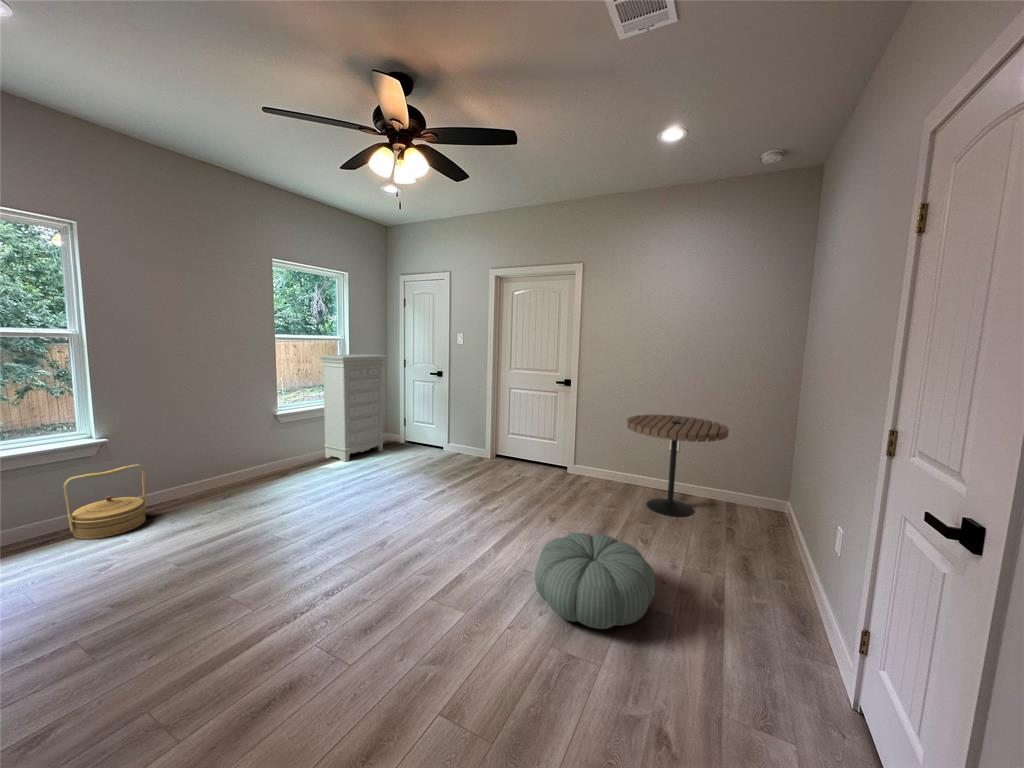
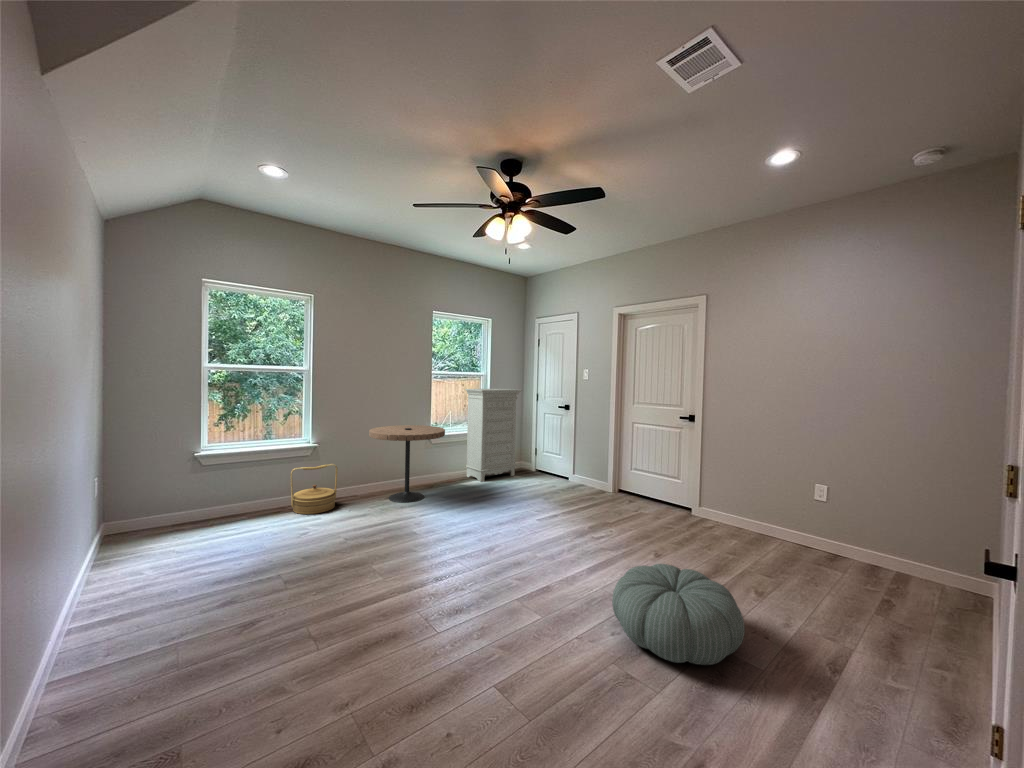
side table: present [627,415,729,517] -> present [369,425,445,503]

